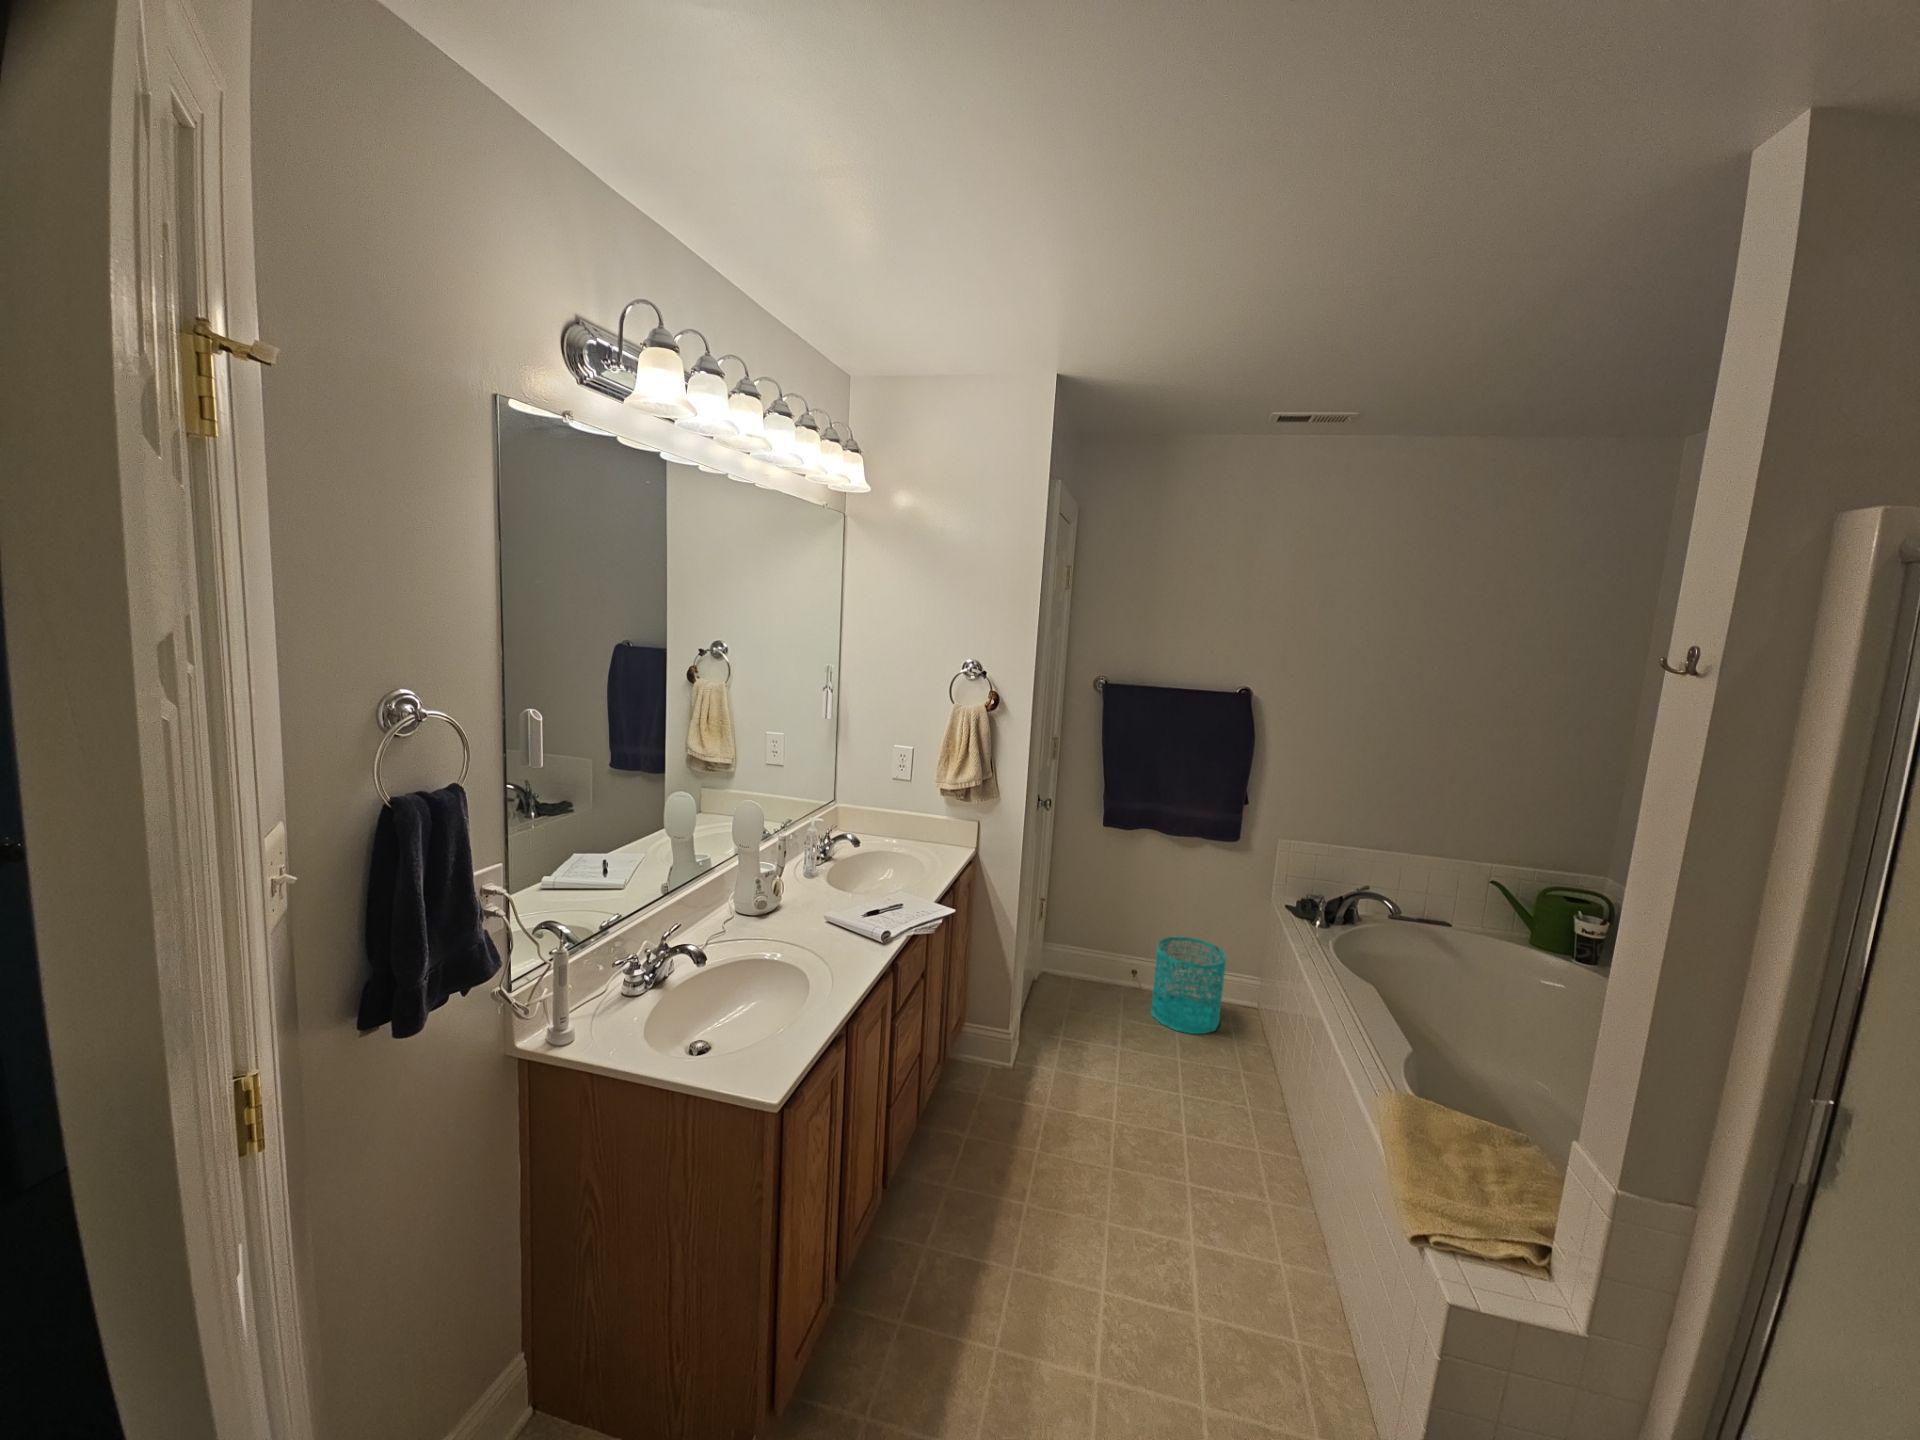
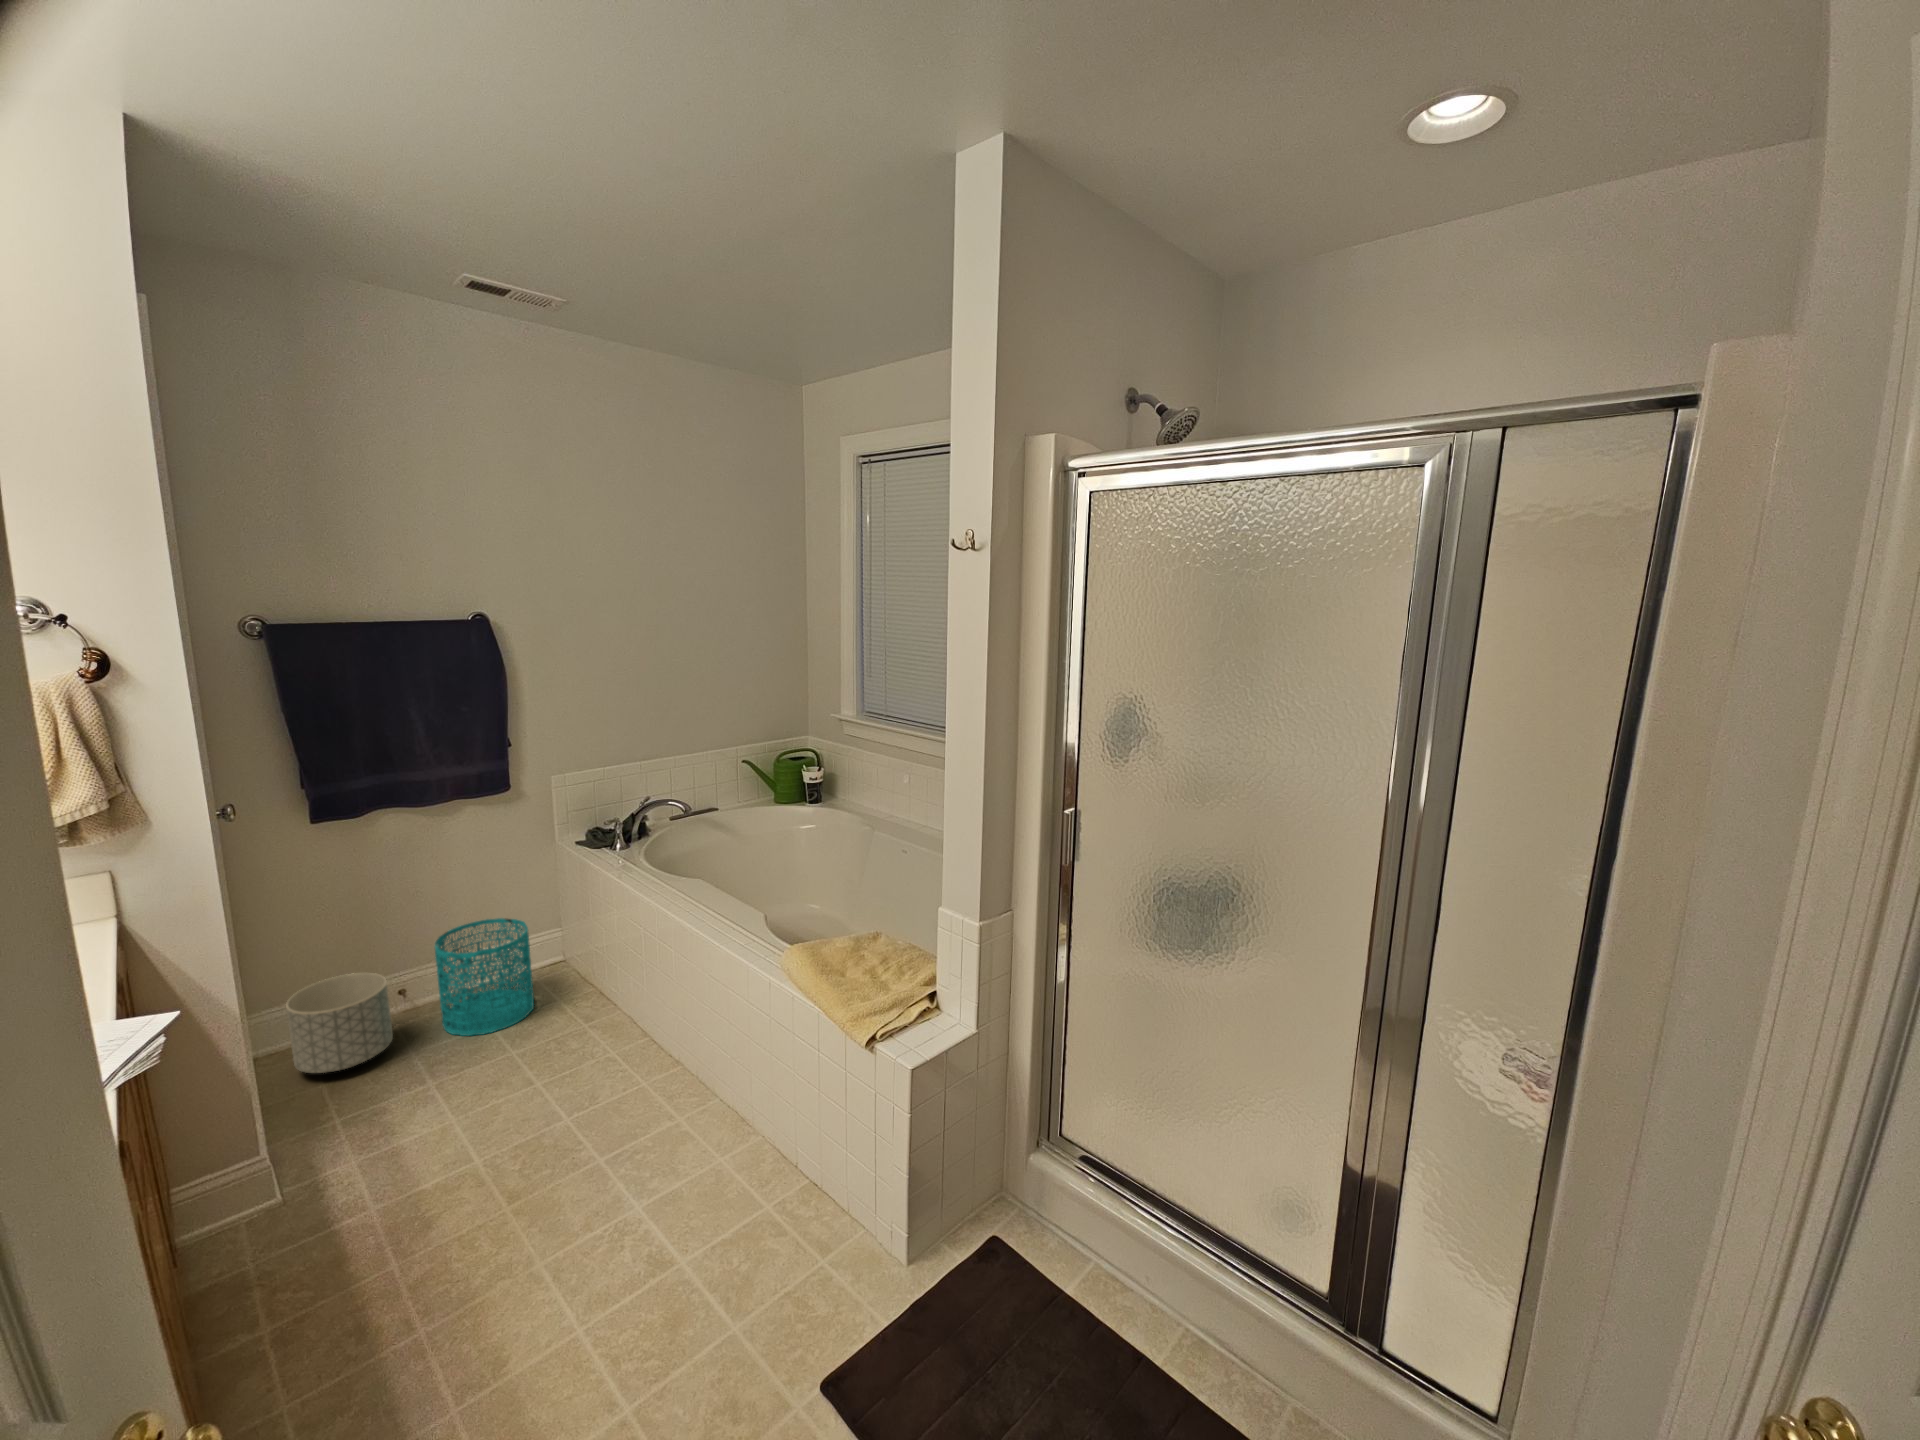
planter: none [1062,935,1123,1004] -> present [286,973,393,1073]

